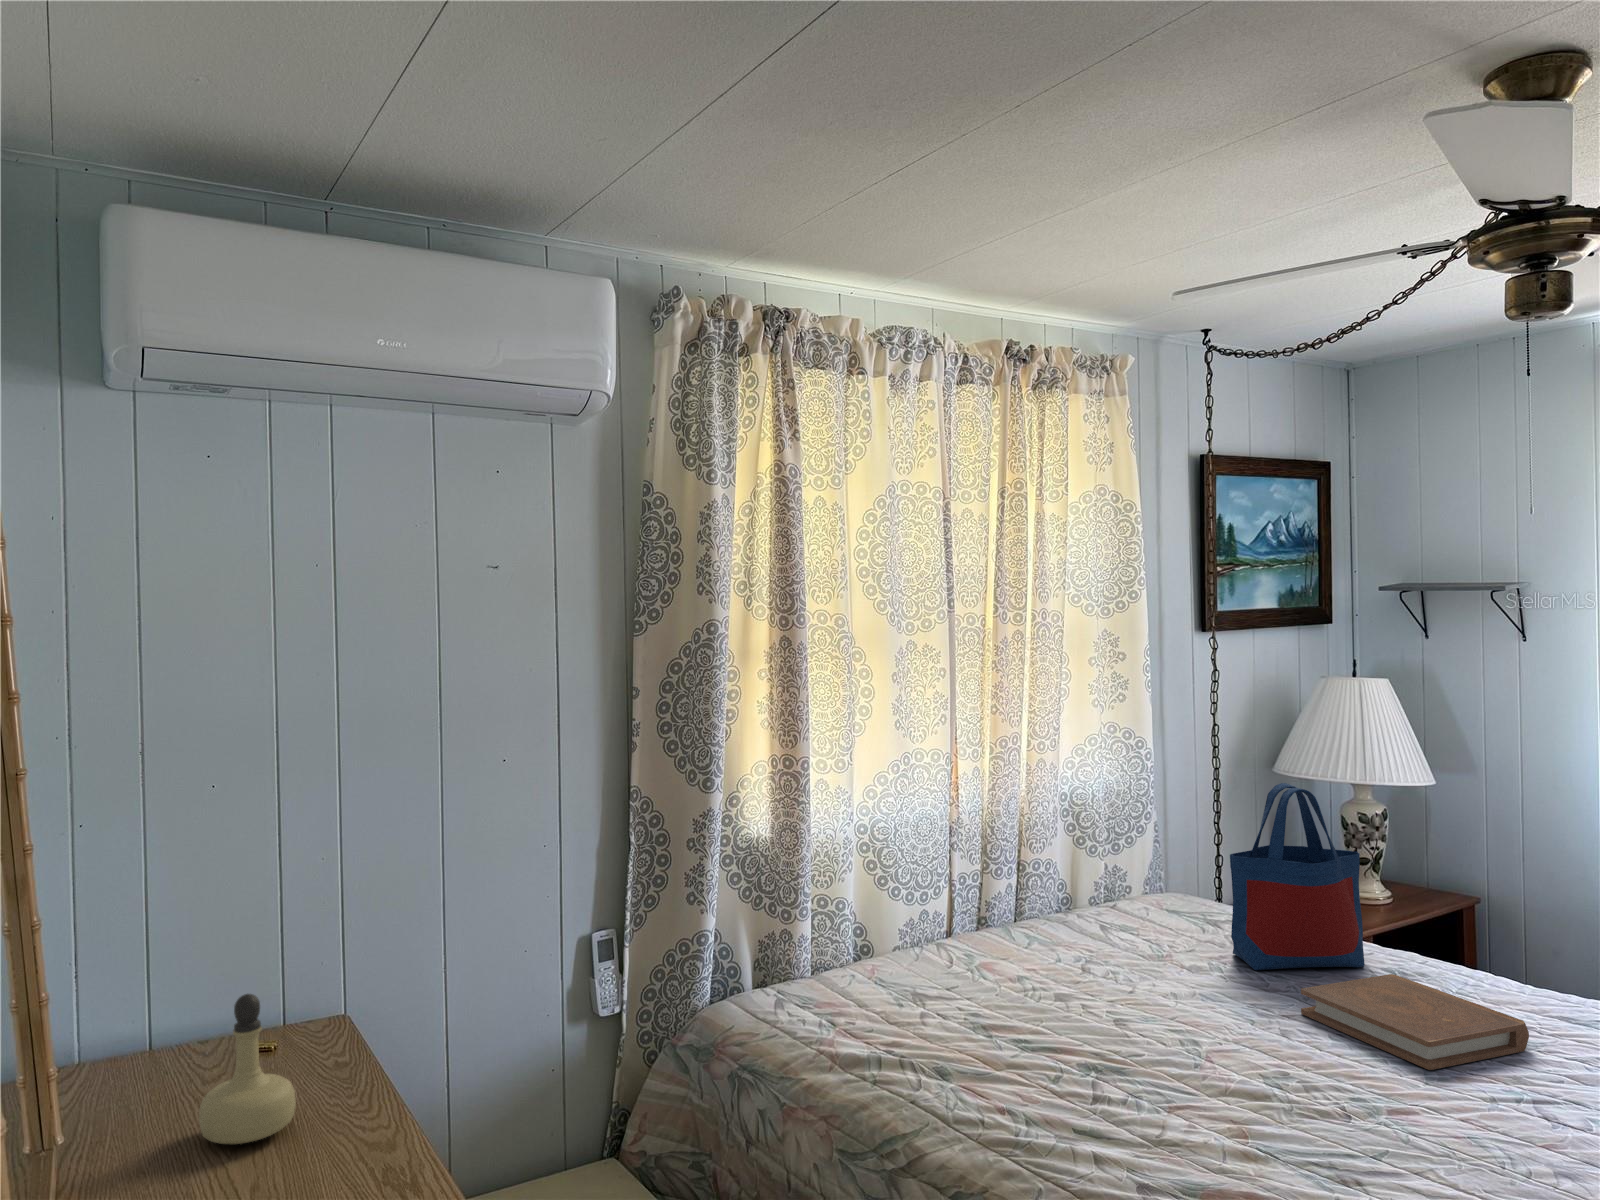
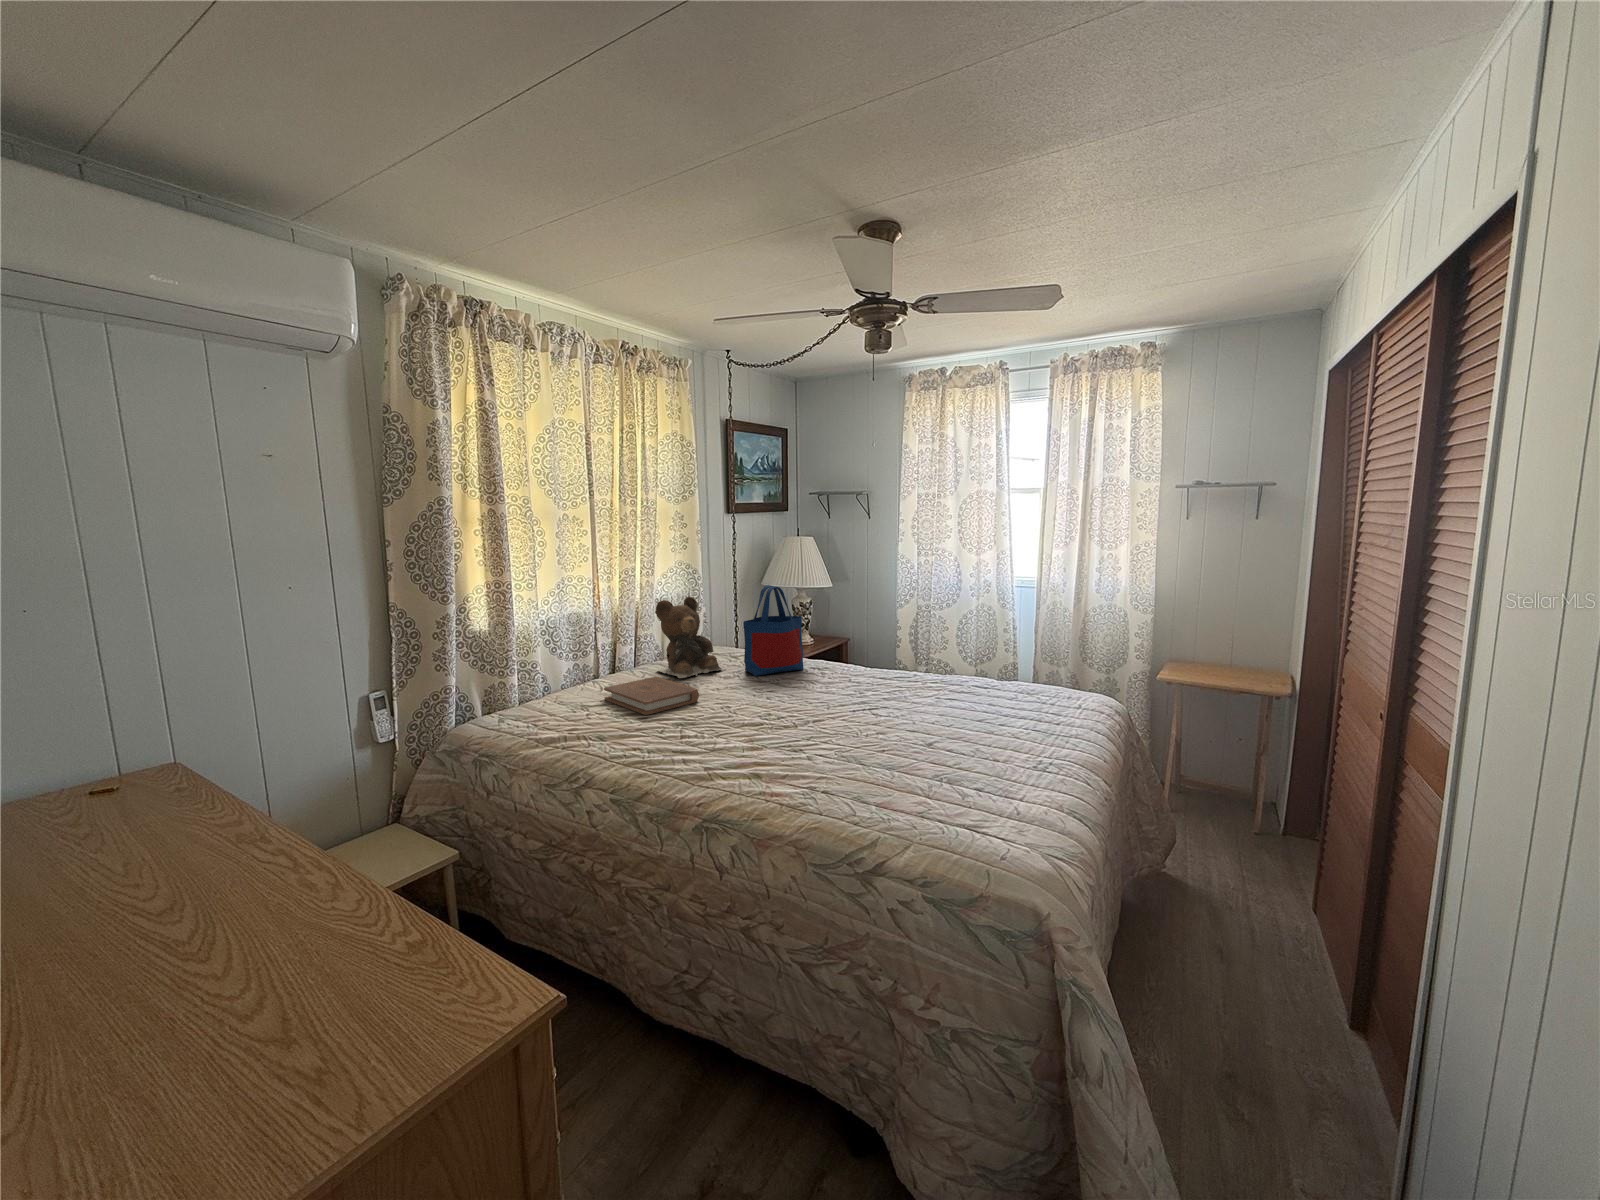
teddy bear: none [1055,794,1187,957] -> present [655,596,722,678]
book: present [1301,974,1529,1070] -> present [604,677,699,715]
perfume bottle: present [199,994,296,1144] -> none [74,740,160,840]

